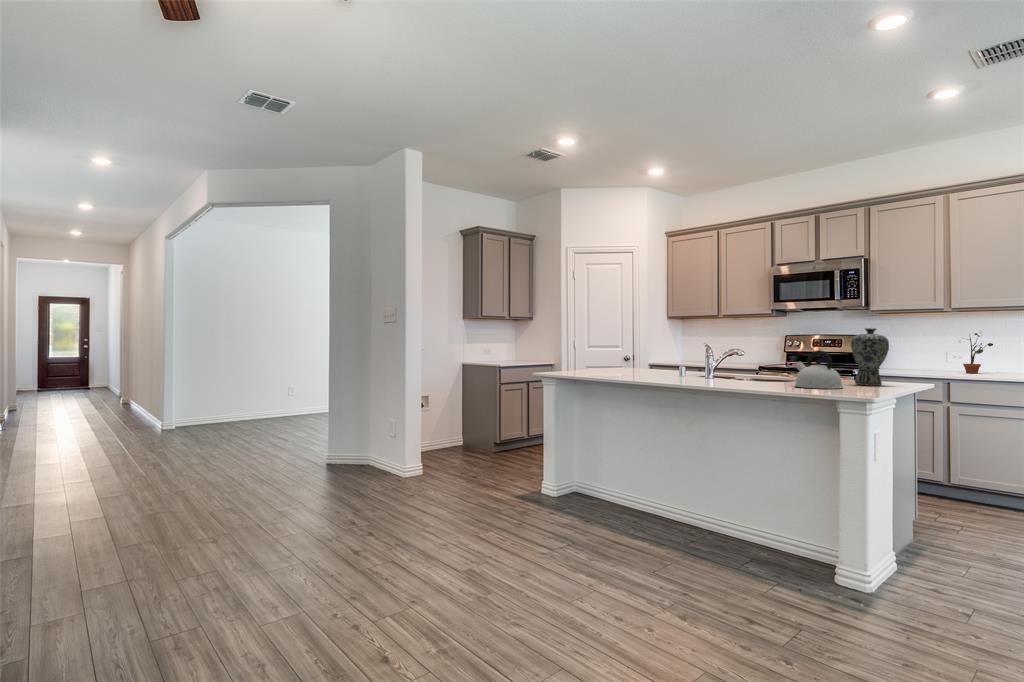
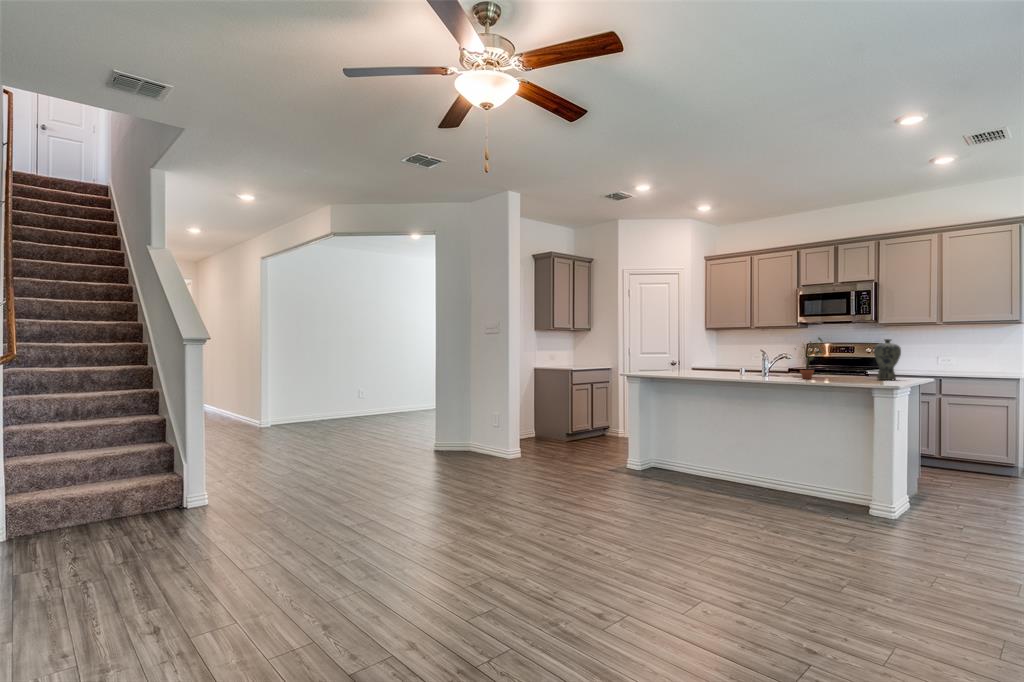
potted plant: present [963,333,993,373] -> present [800,338,823,379]
kettle: present [795,350,843,389] -> none [835,355,871,382]

